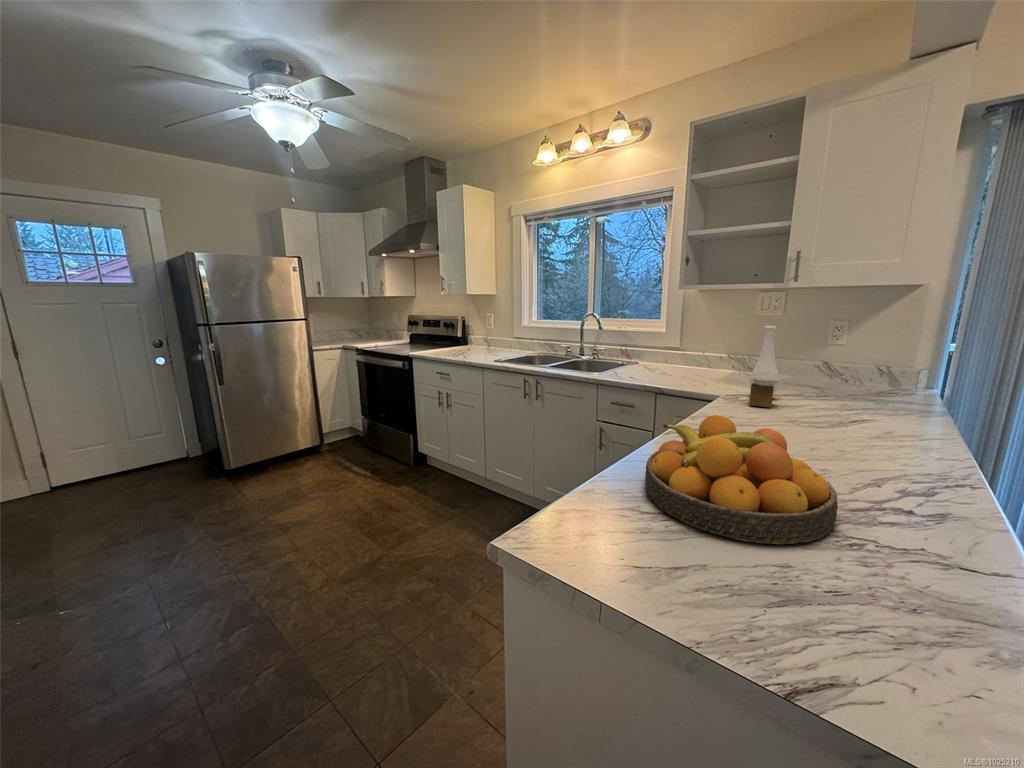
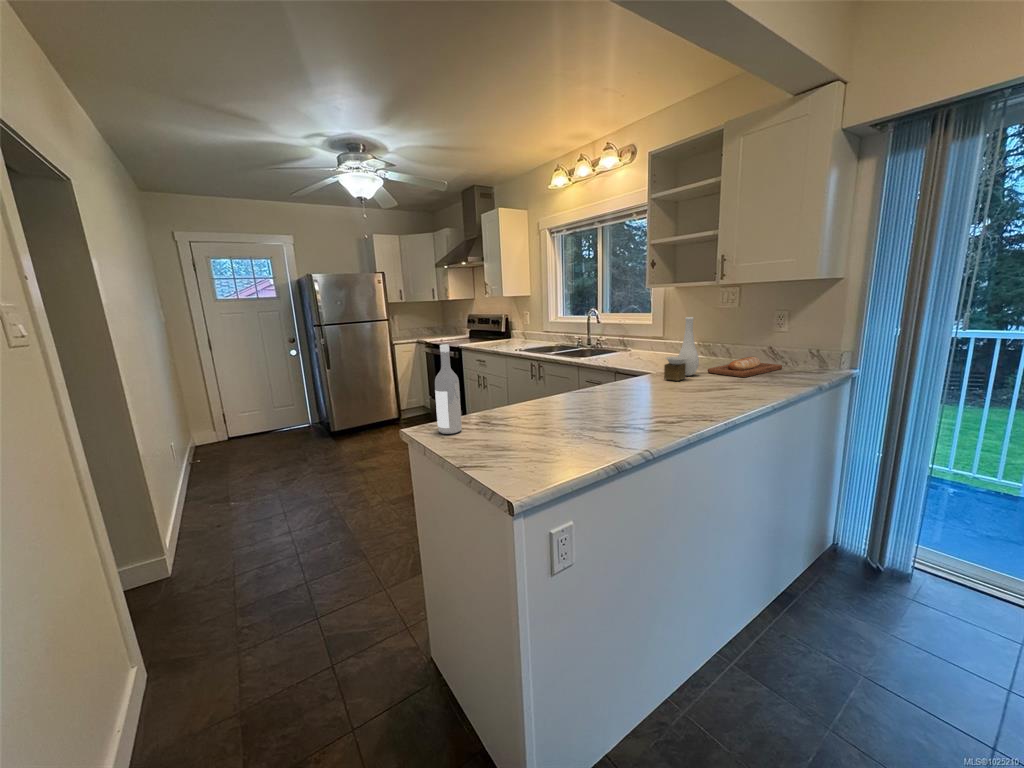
wine bottle: none [563,372,614,550] -> present [435,344,462,434]
bread loaf: none [778,374,849,401] -> present [708,357,782,377]
fruit bowl: present [645,415,838,544] -> none [503,374,600,436]

